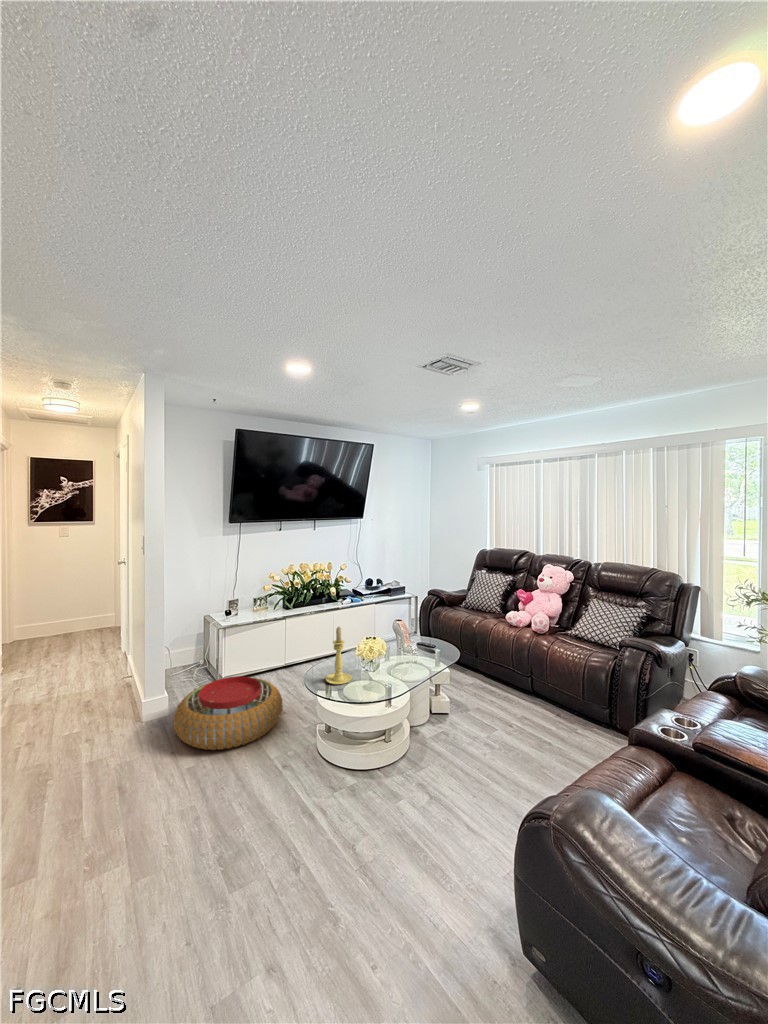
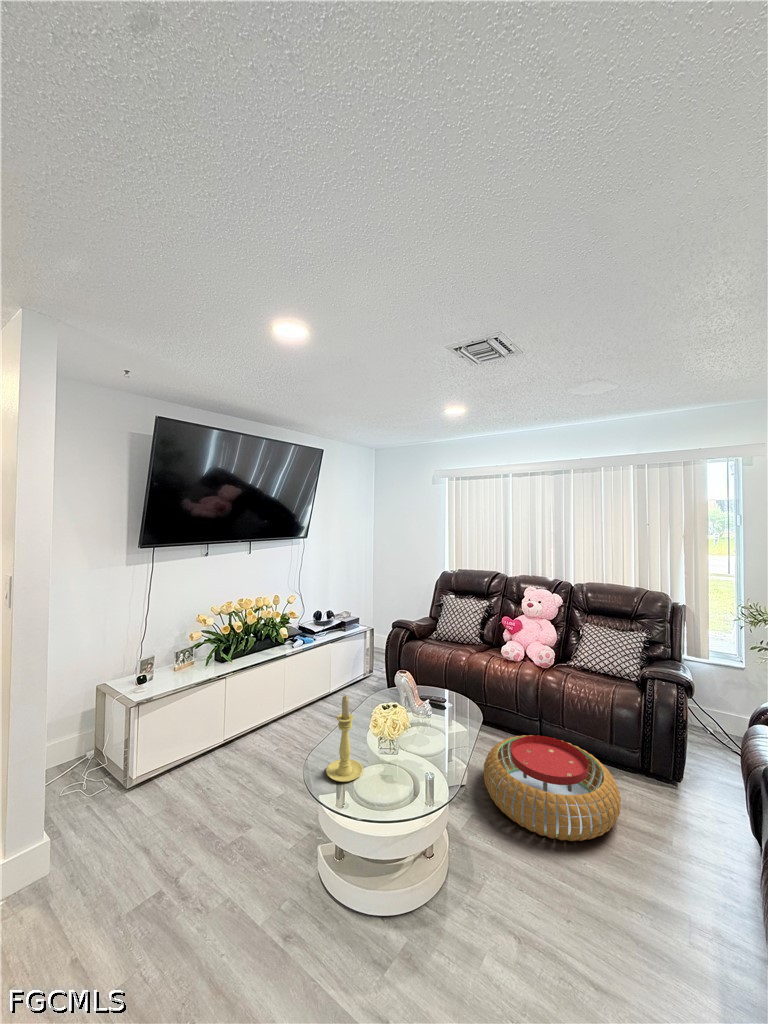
pouf: present [174,676,283,750] -> present [484,735,621,841]

